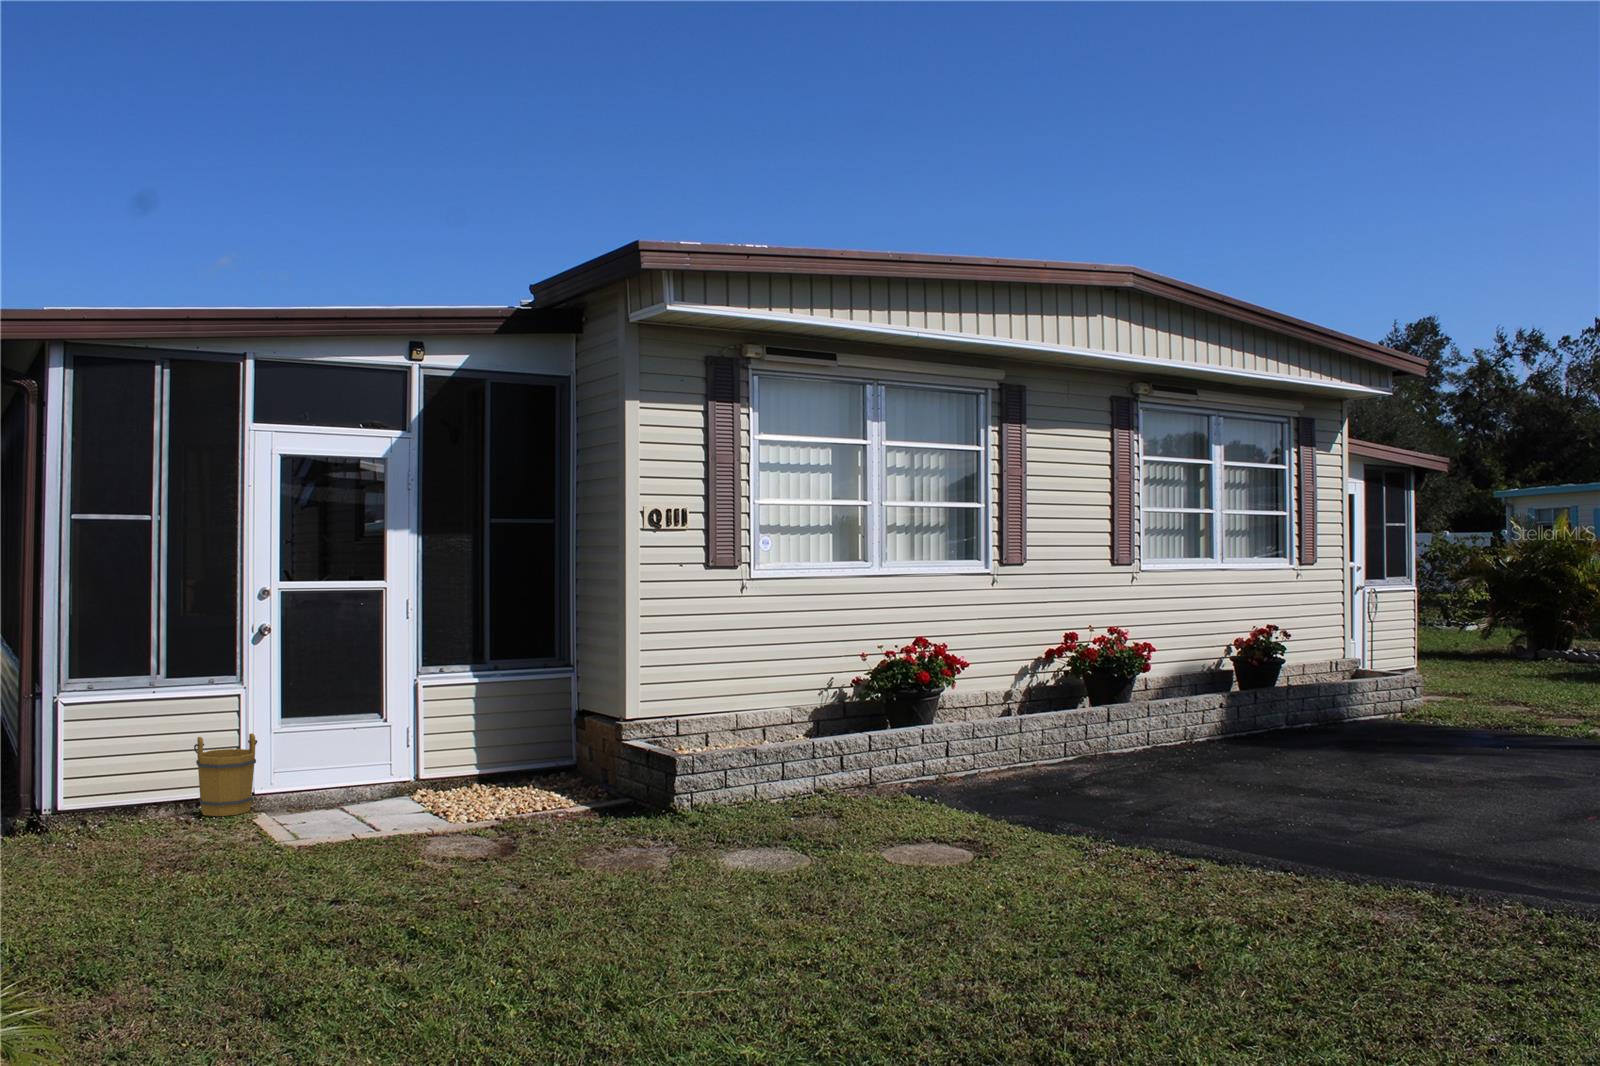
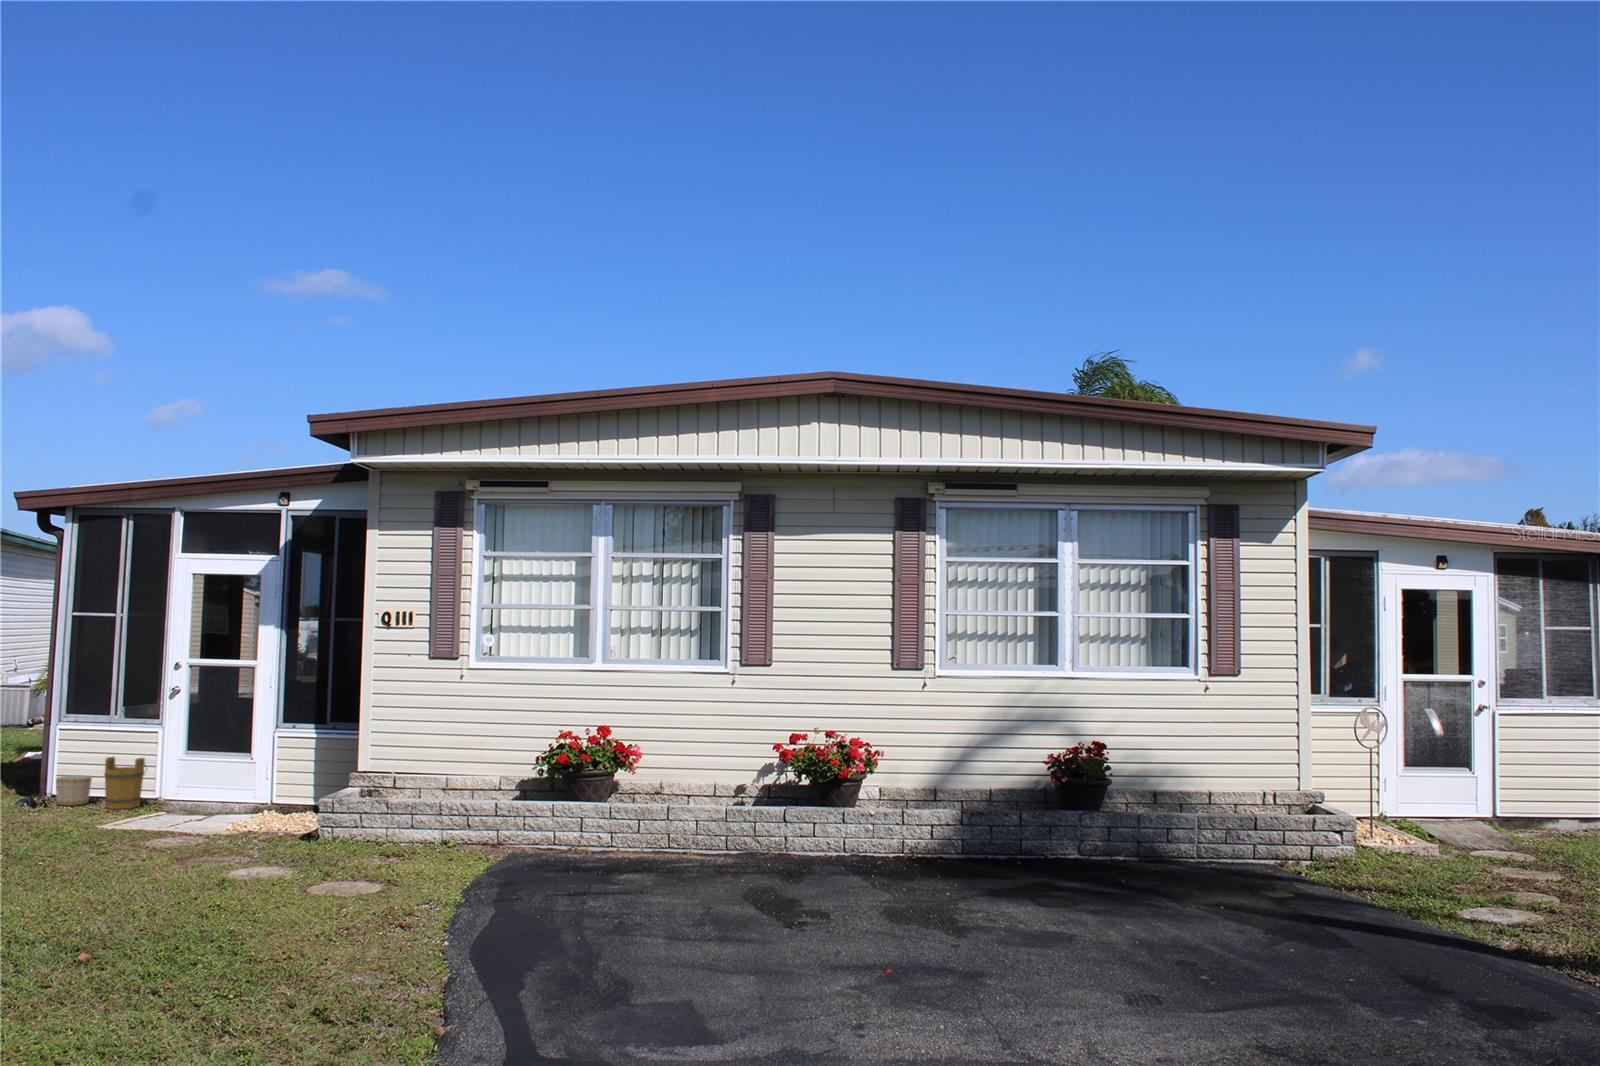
planter: none [99,772,156,823] -> present [56,775,92,806]

